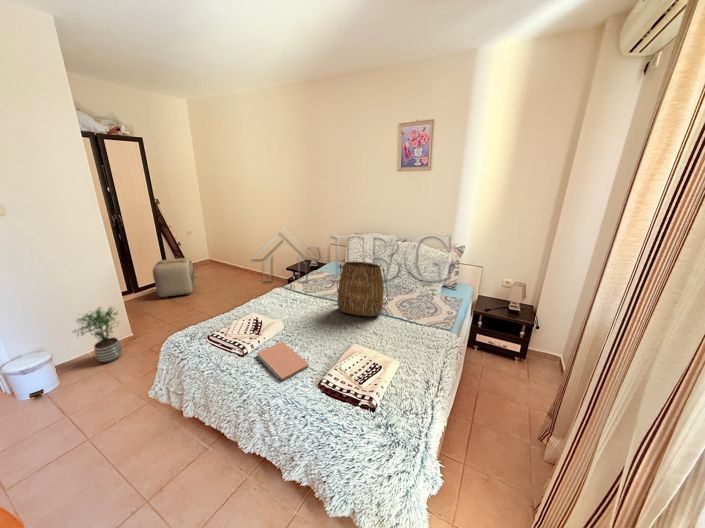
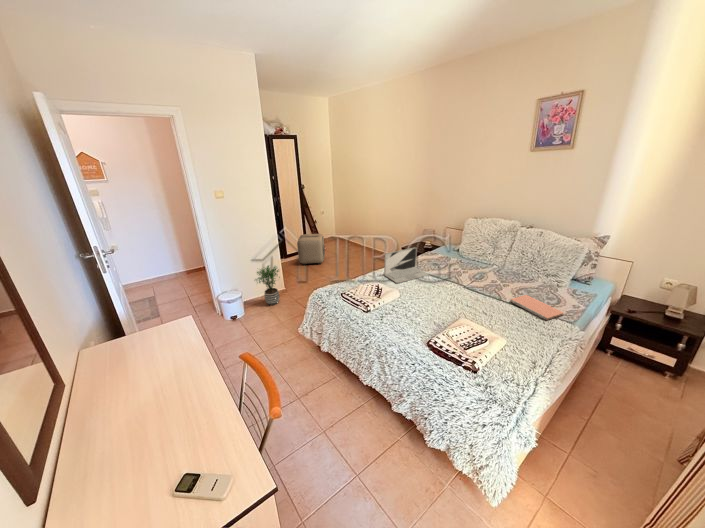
tote bag: present [337,260,388,317] -> none [448,241,503,298]
laptop: none [265,268,317,311] -> present [384,248,428,283]
notebook: present [258,342,309,381] -> present [510,295,564,320]

